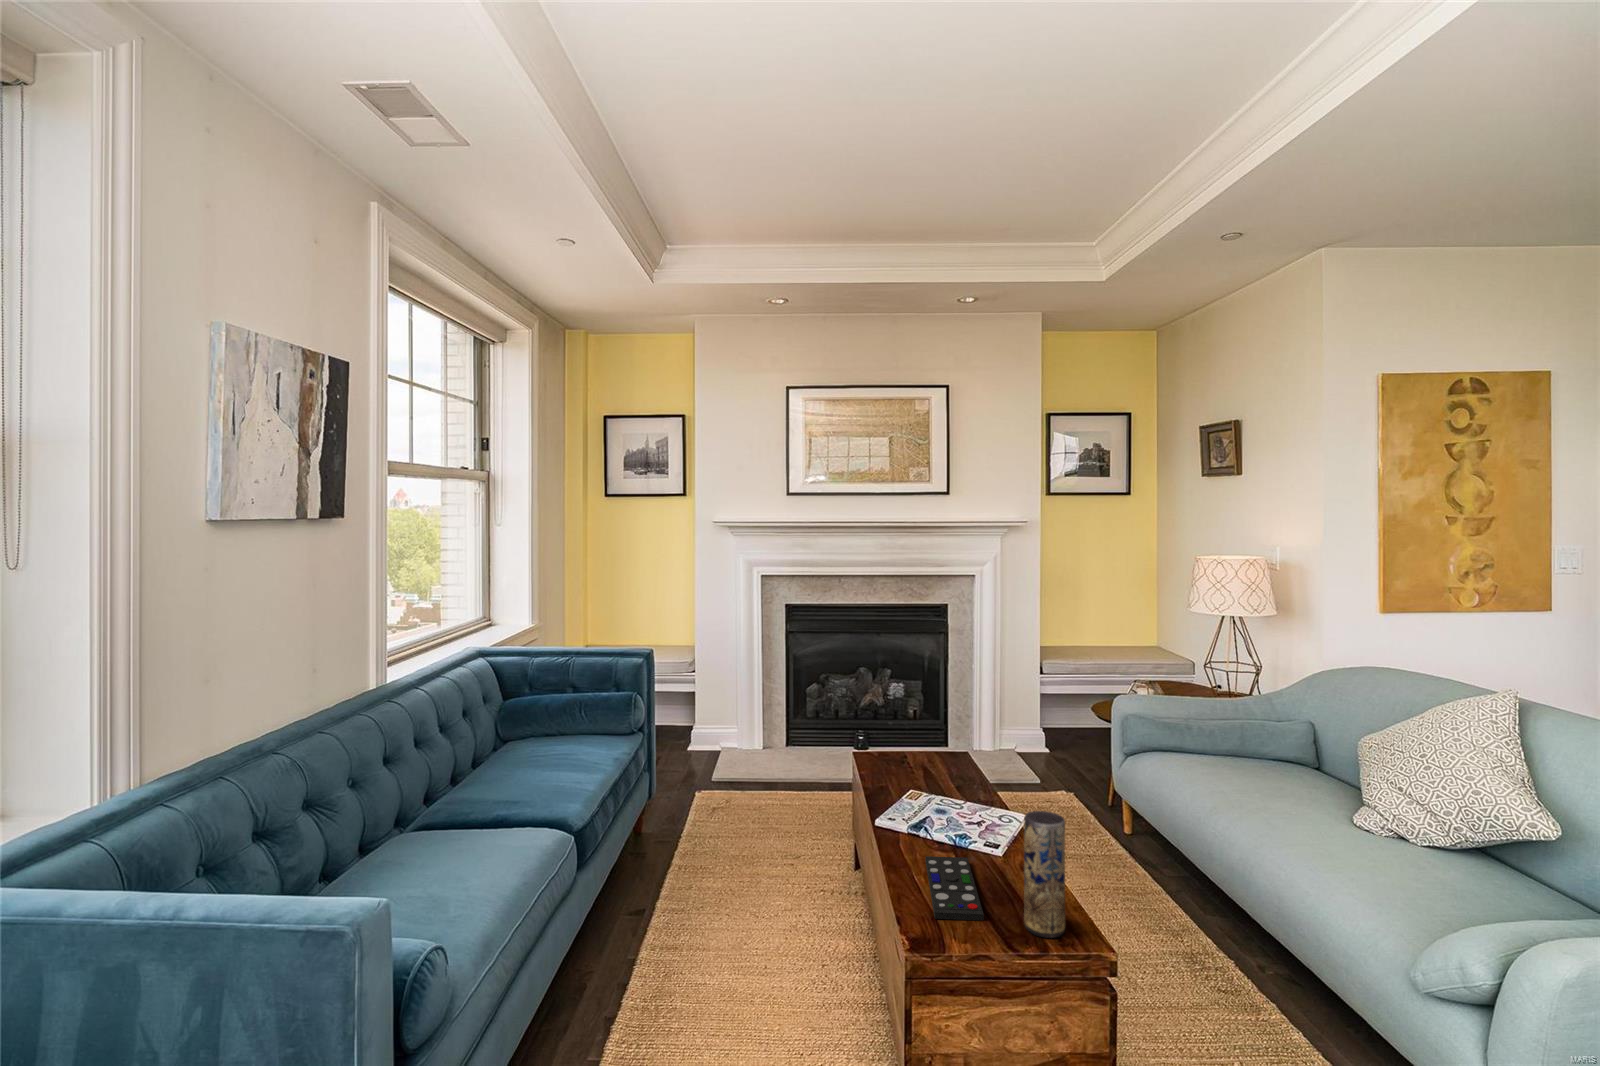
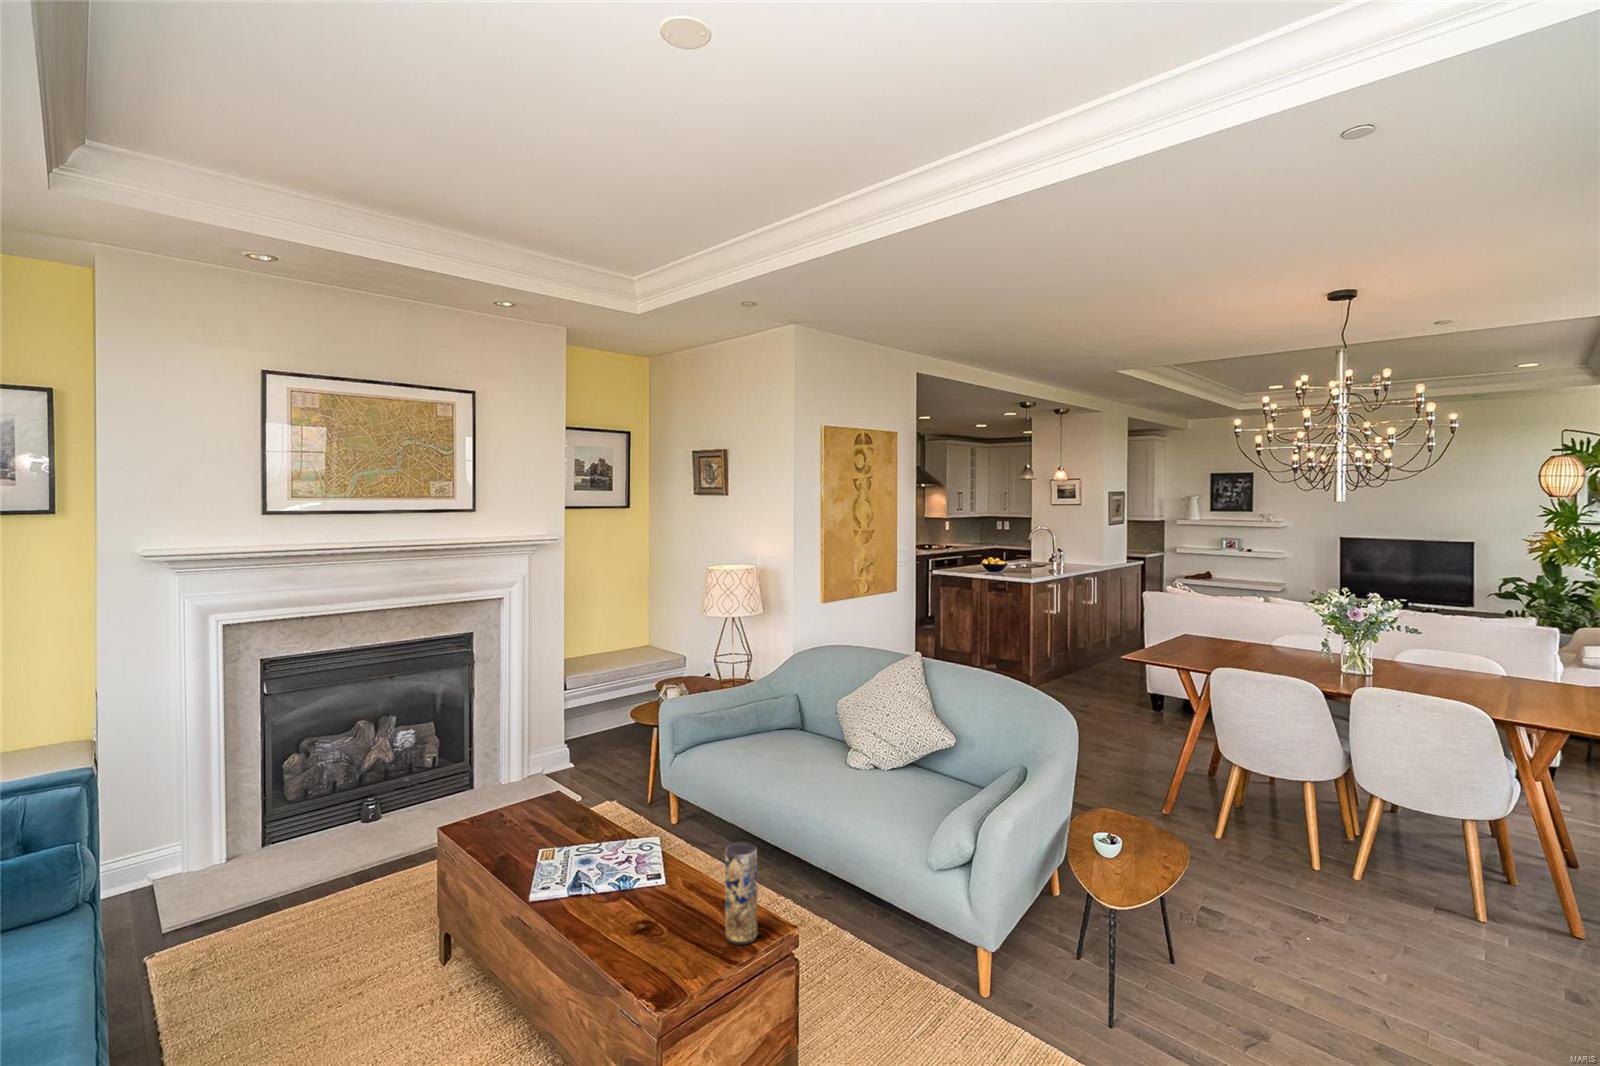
remote control: present [926,856,984,921] -> none [608,900,695,963]

